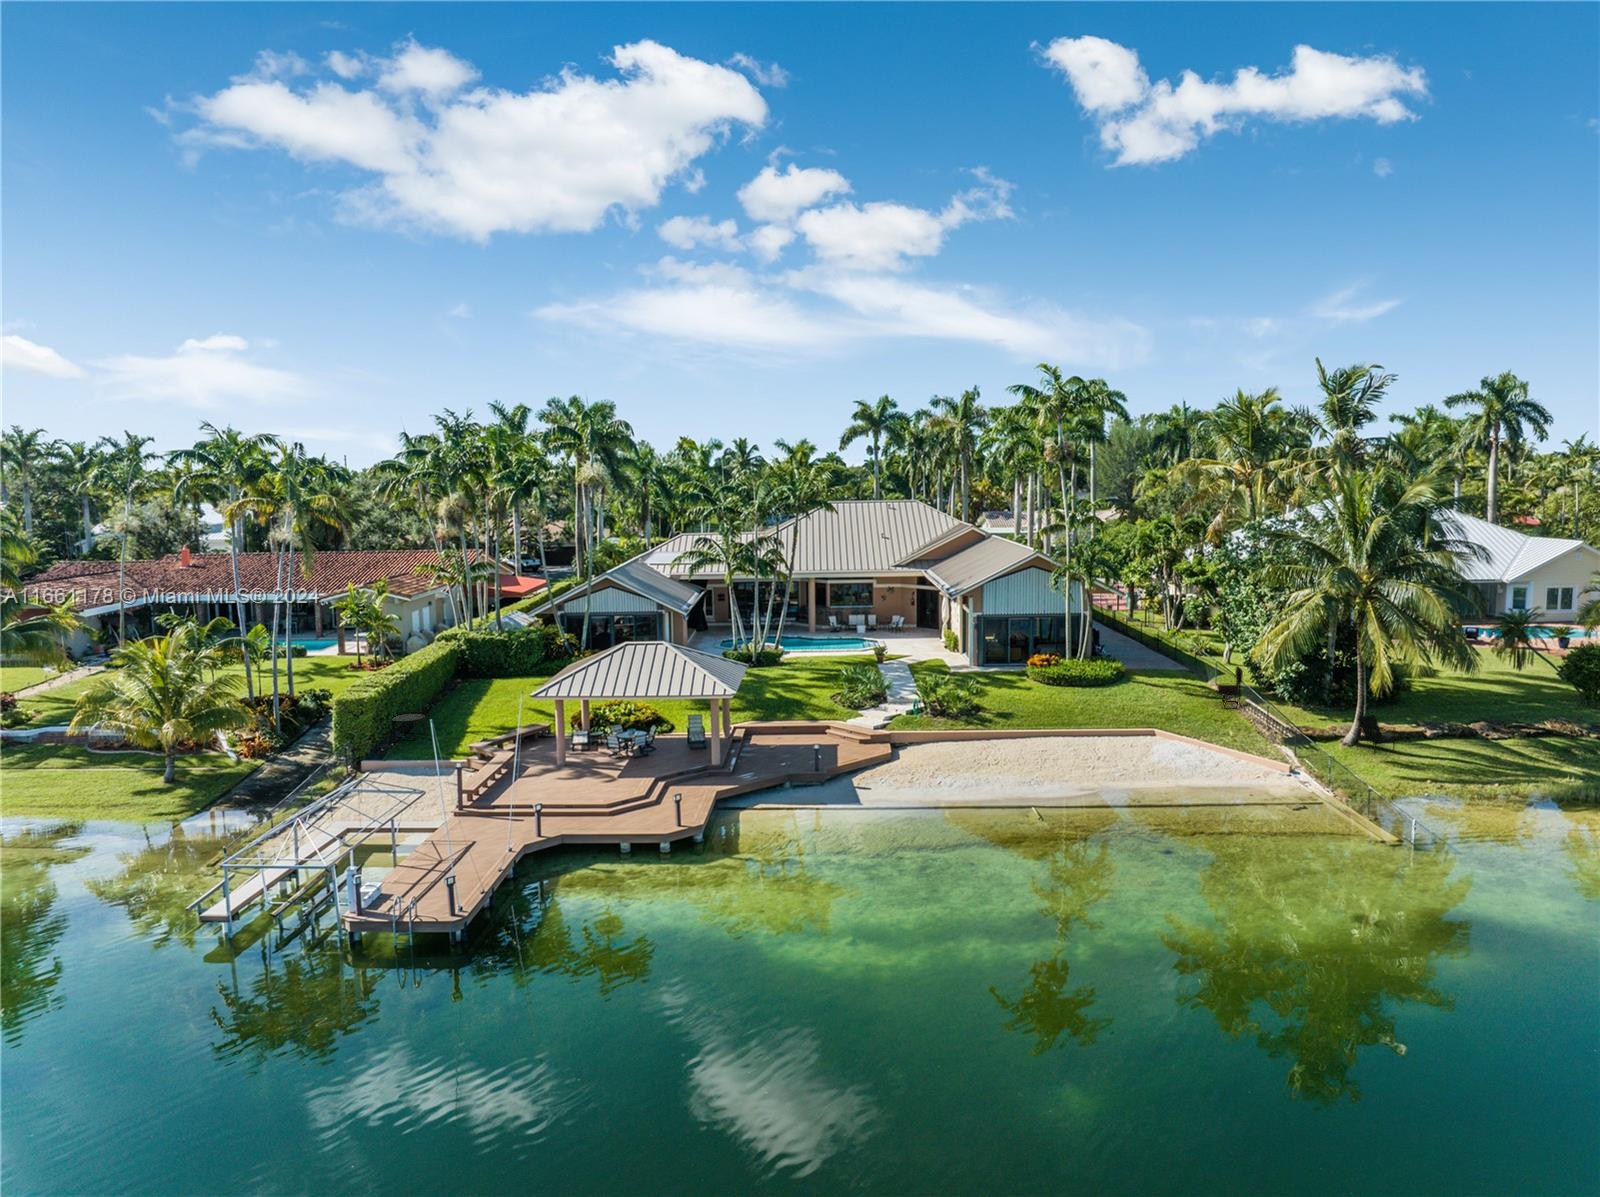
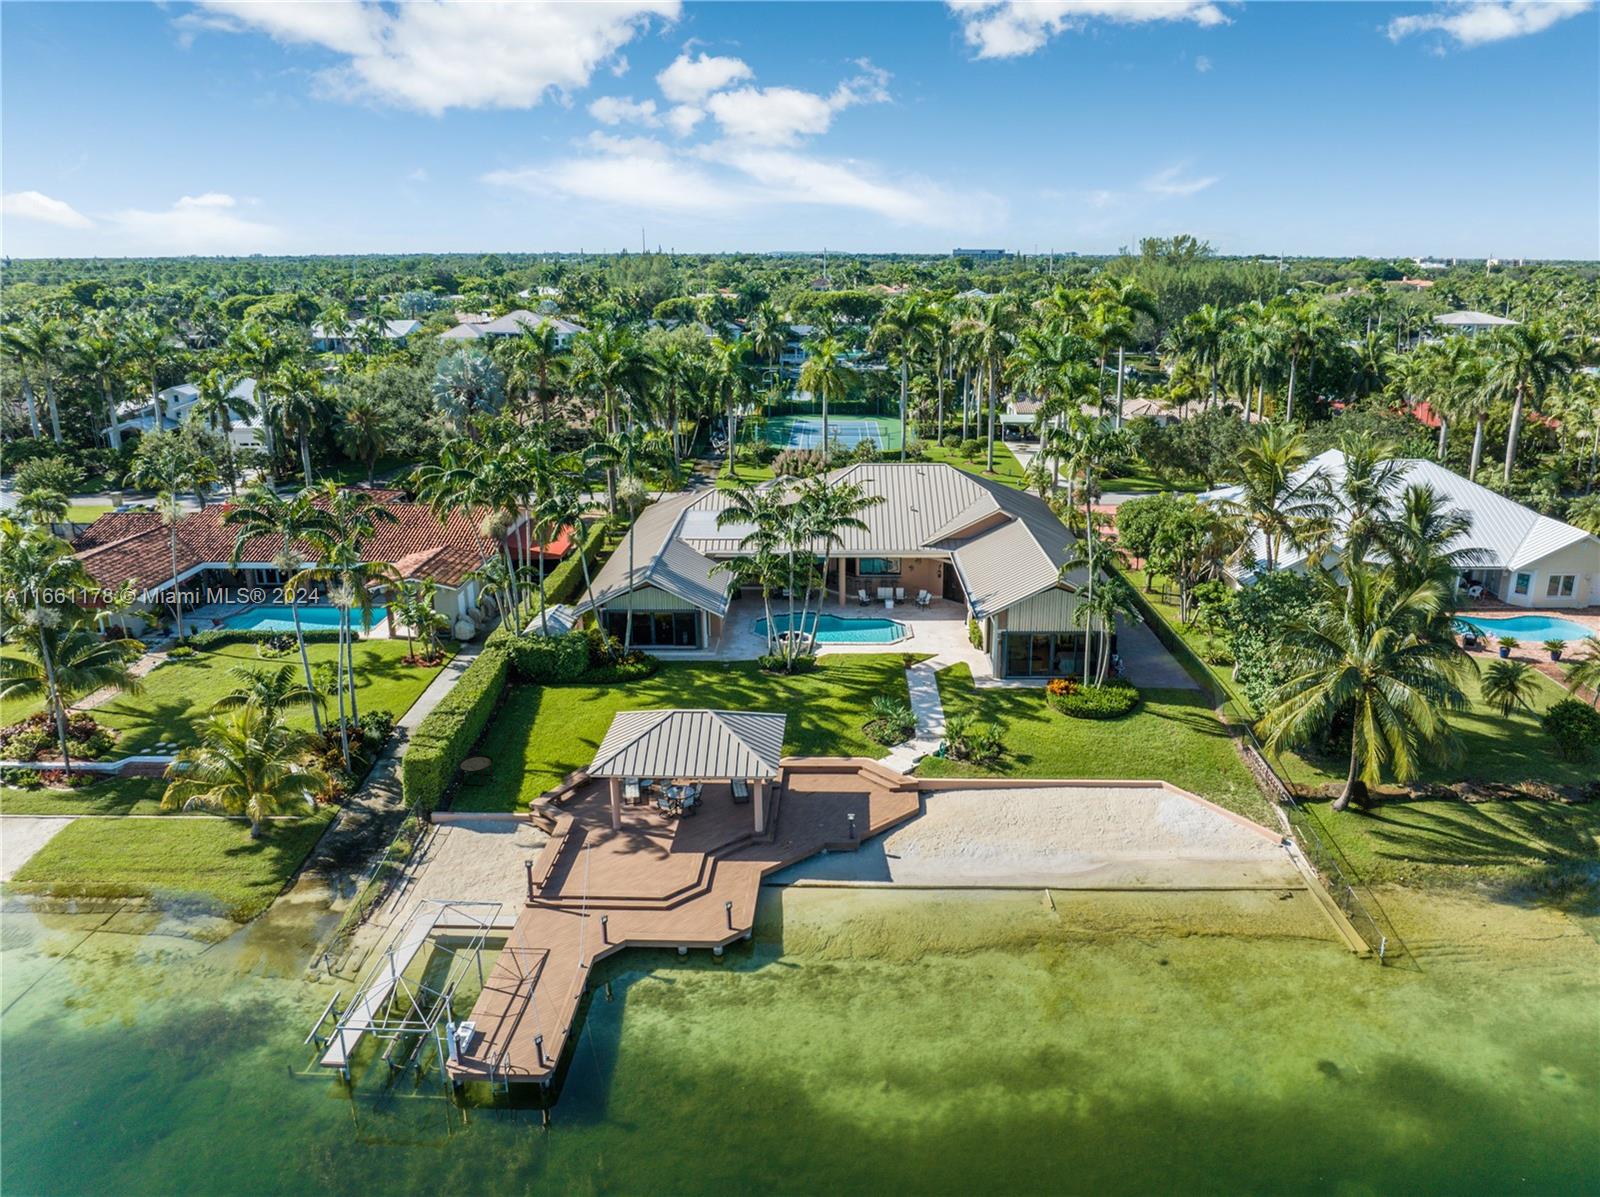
bench: present [1217,666,1243,709] -> none [1219,704,1244,747]

